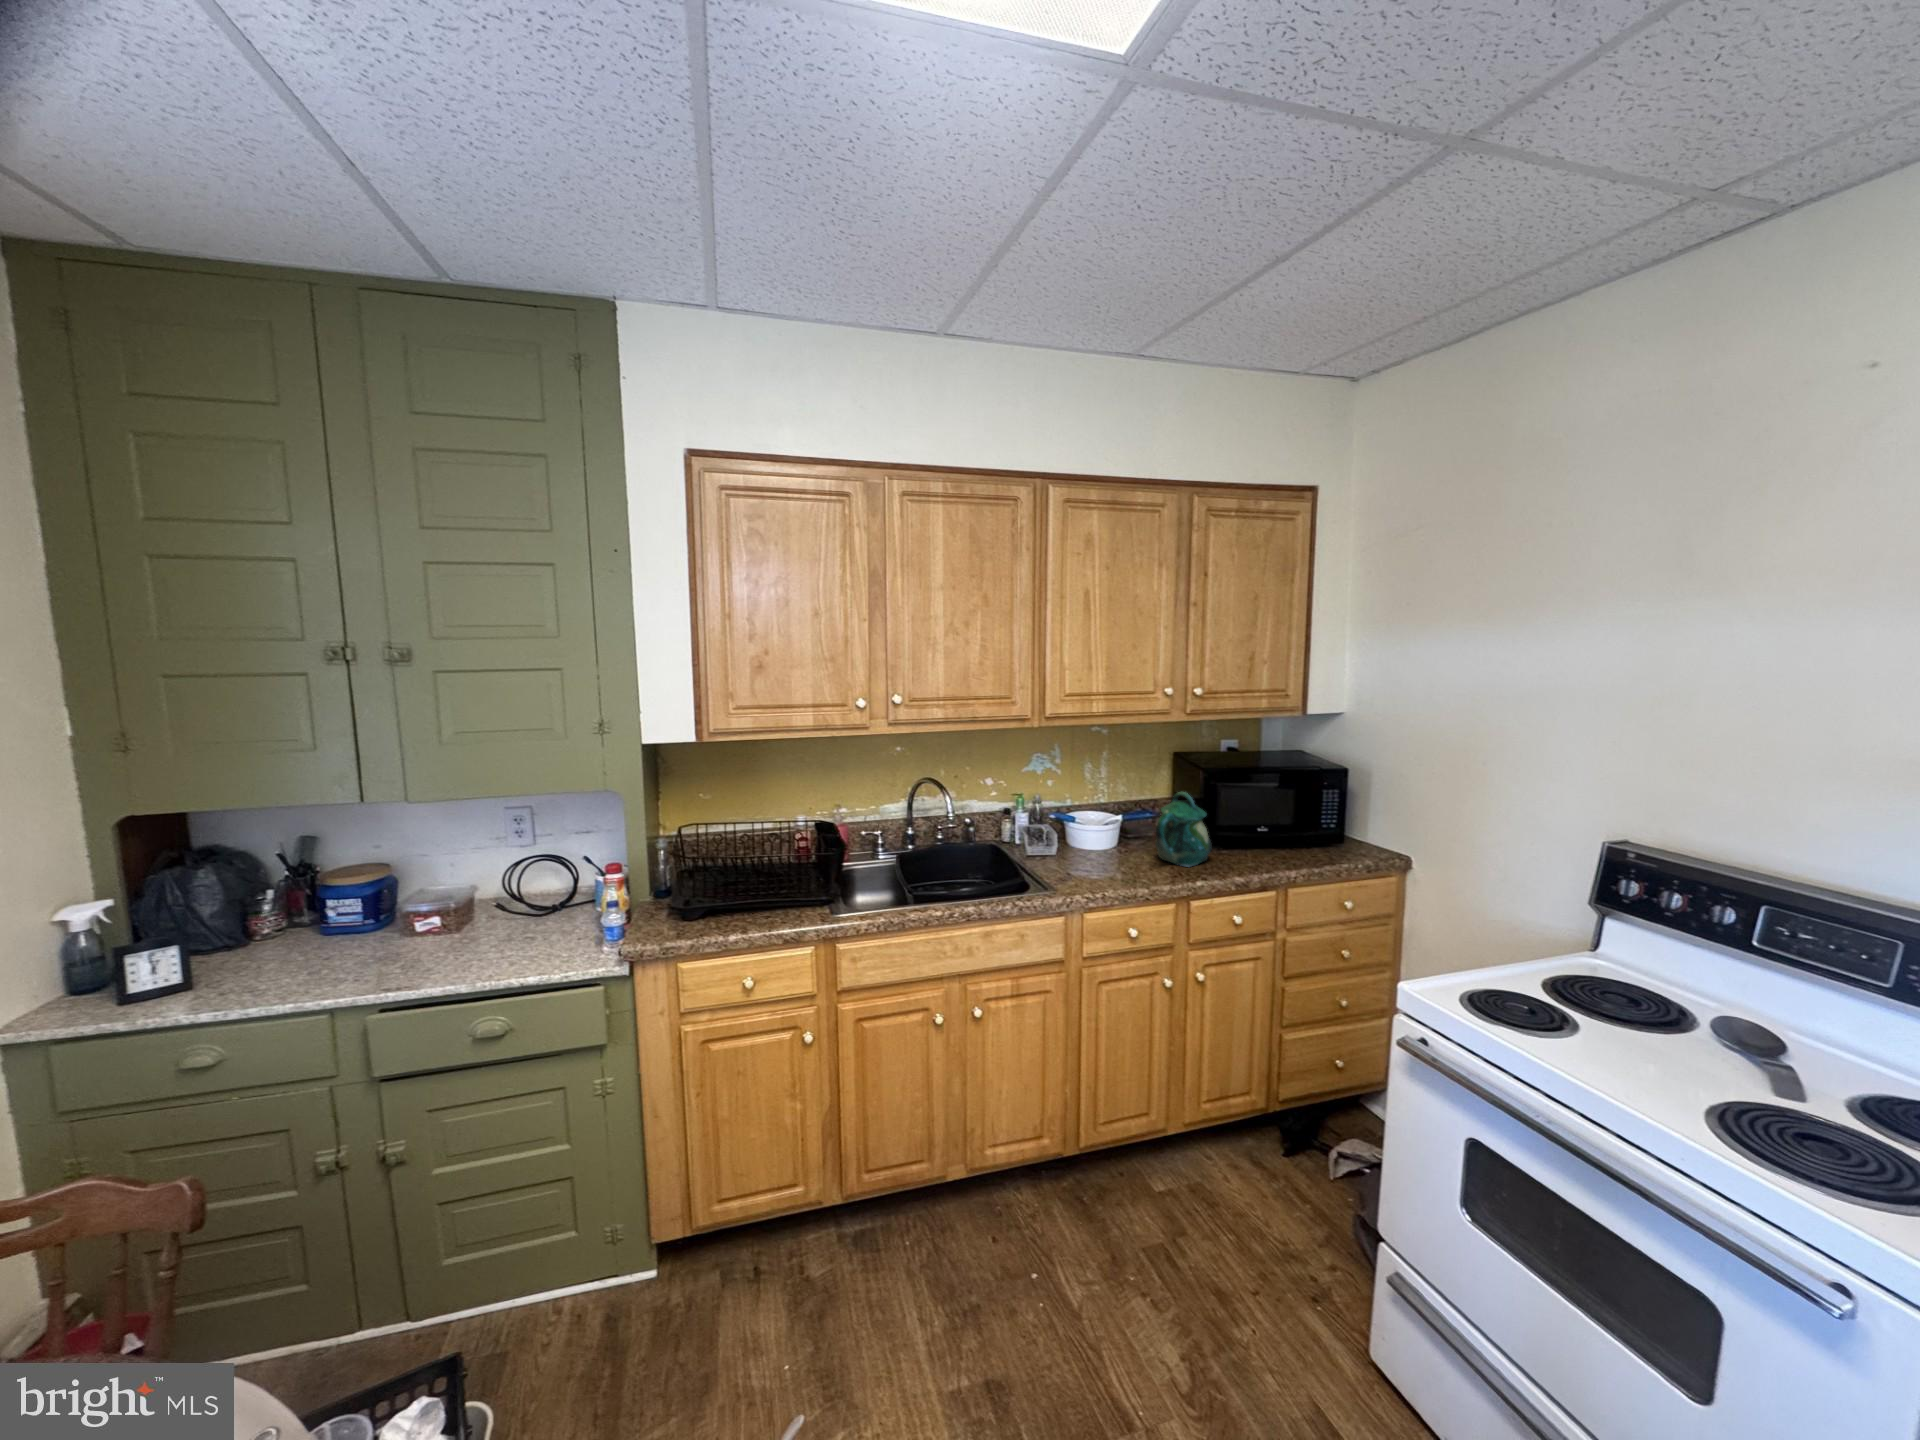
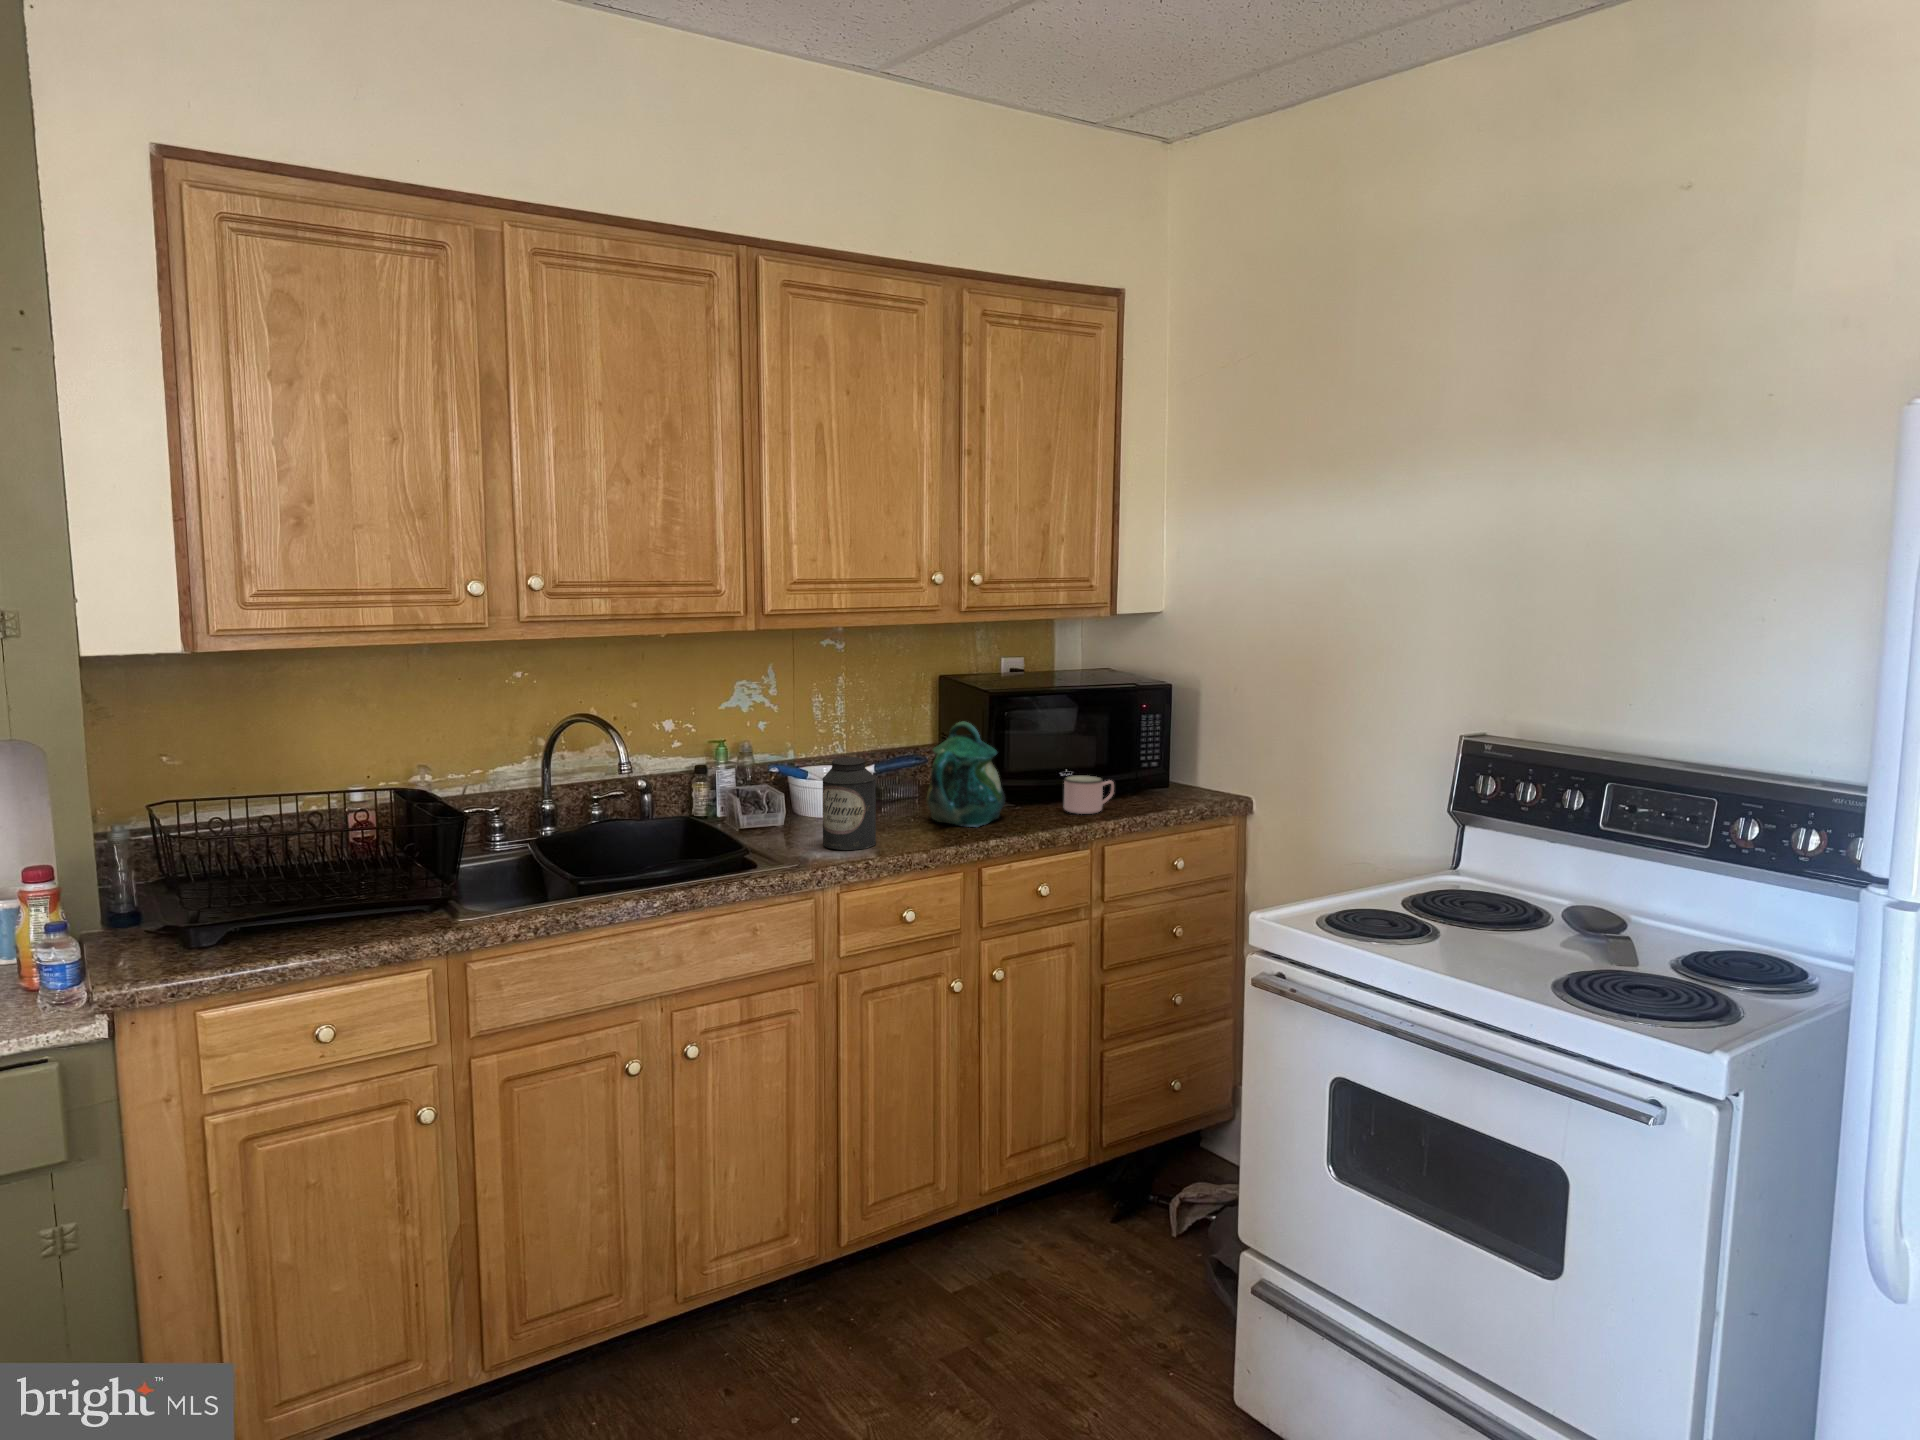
canister: none [1078,815,1115,879] -> present [822,757,876,850]
mug: none [1257,833,1297,863] -> present [1064,775,1114,814]

